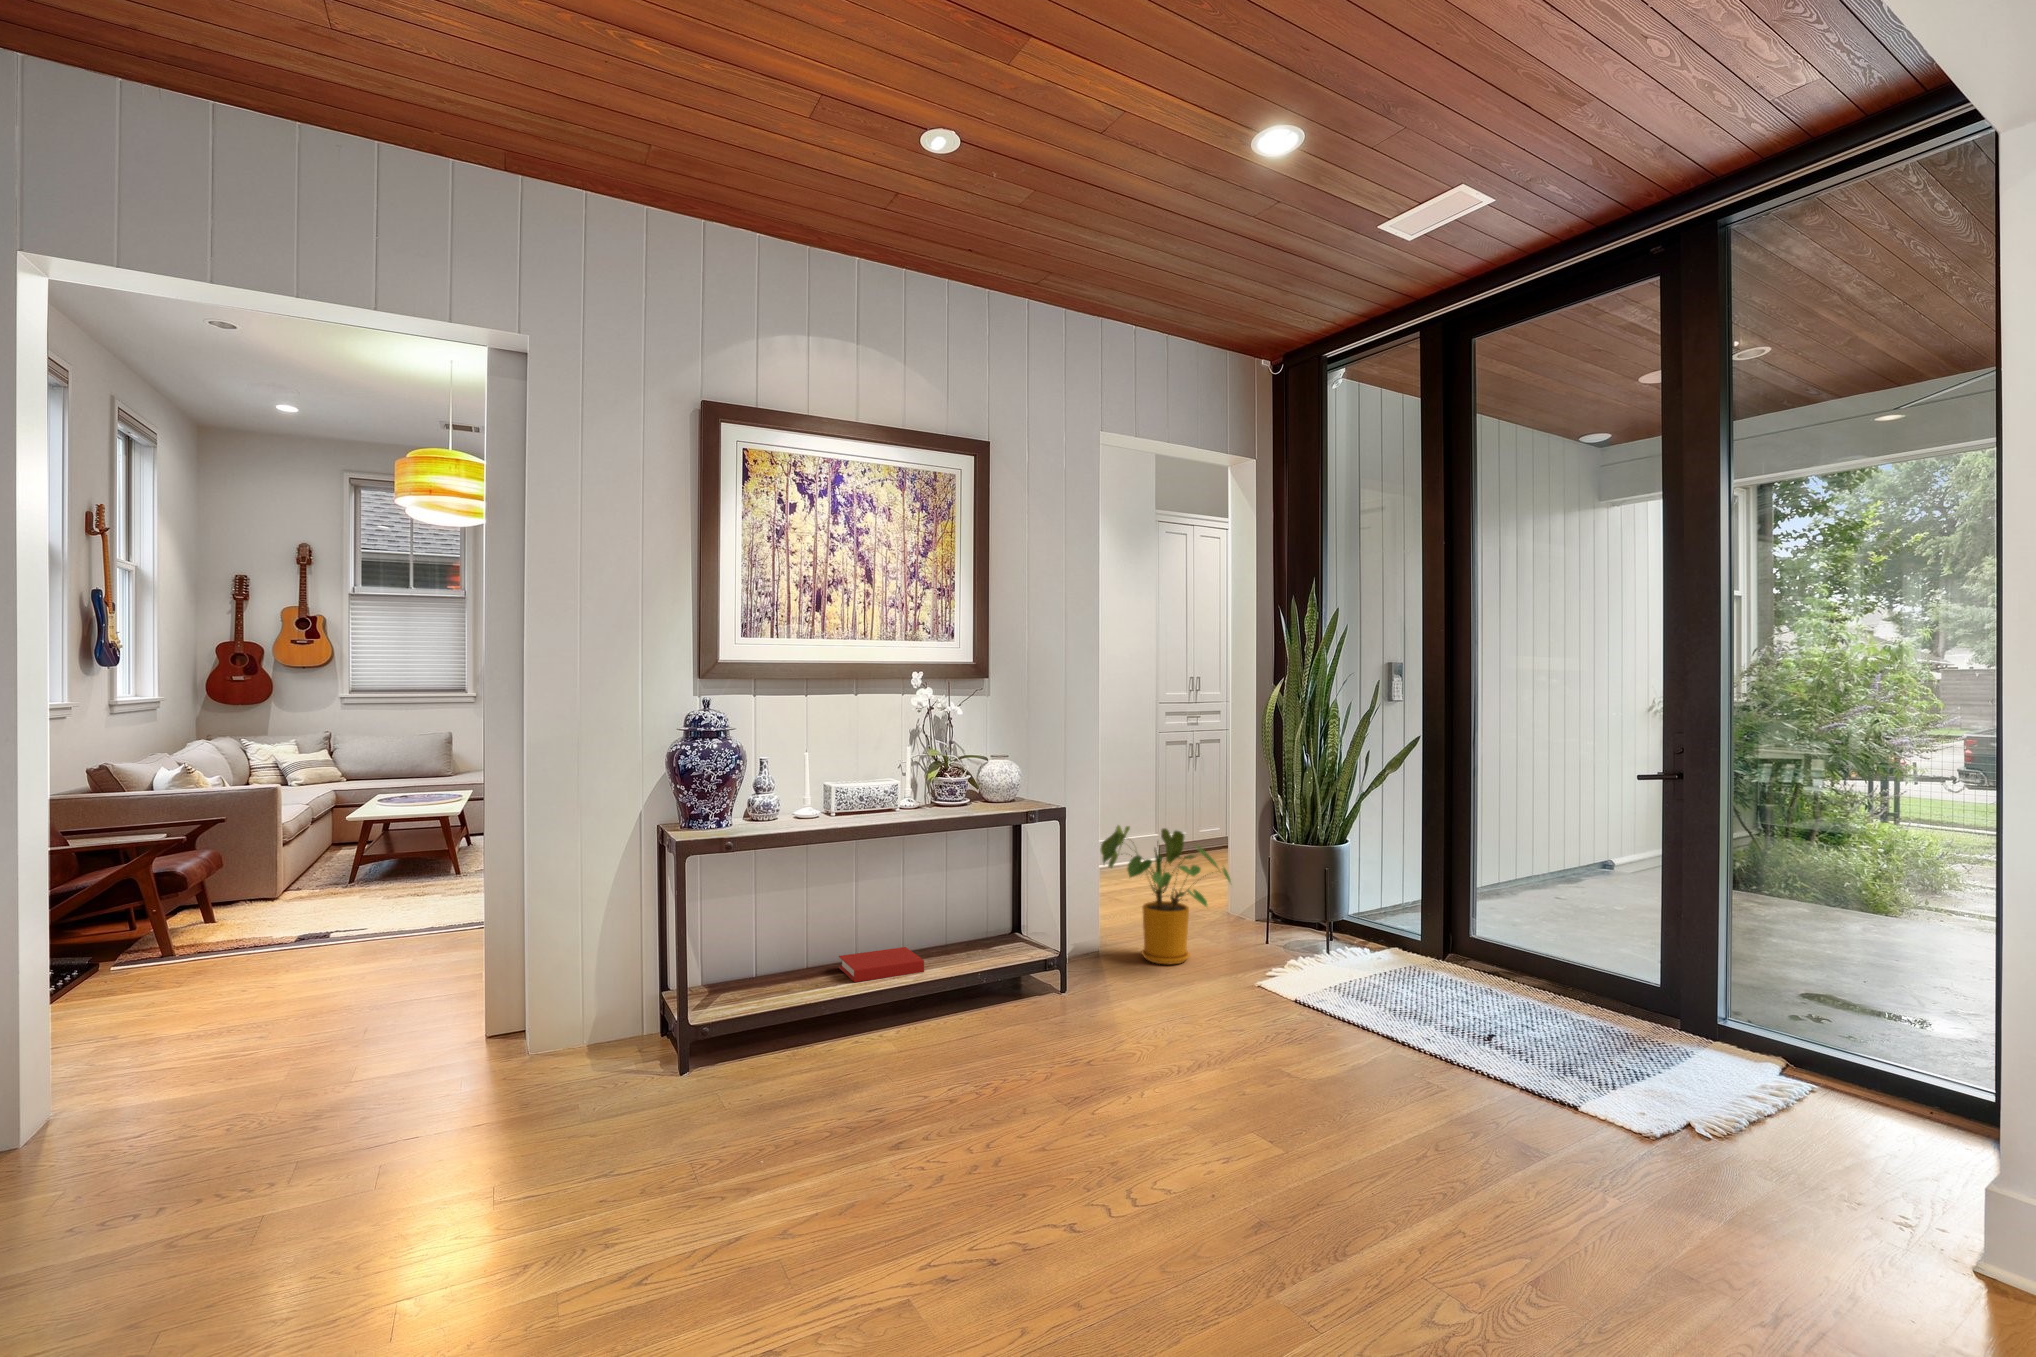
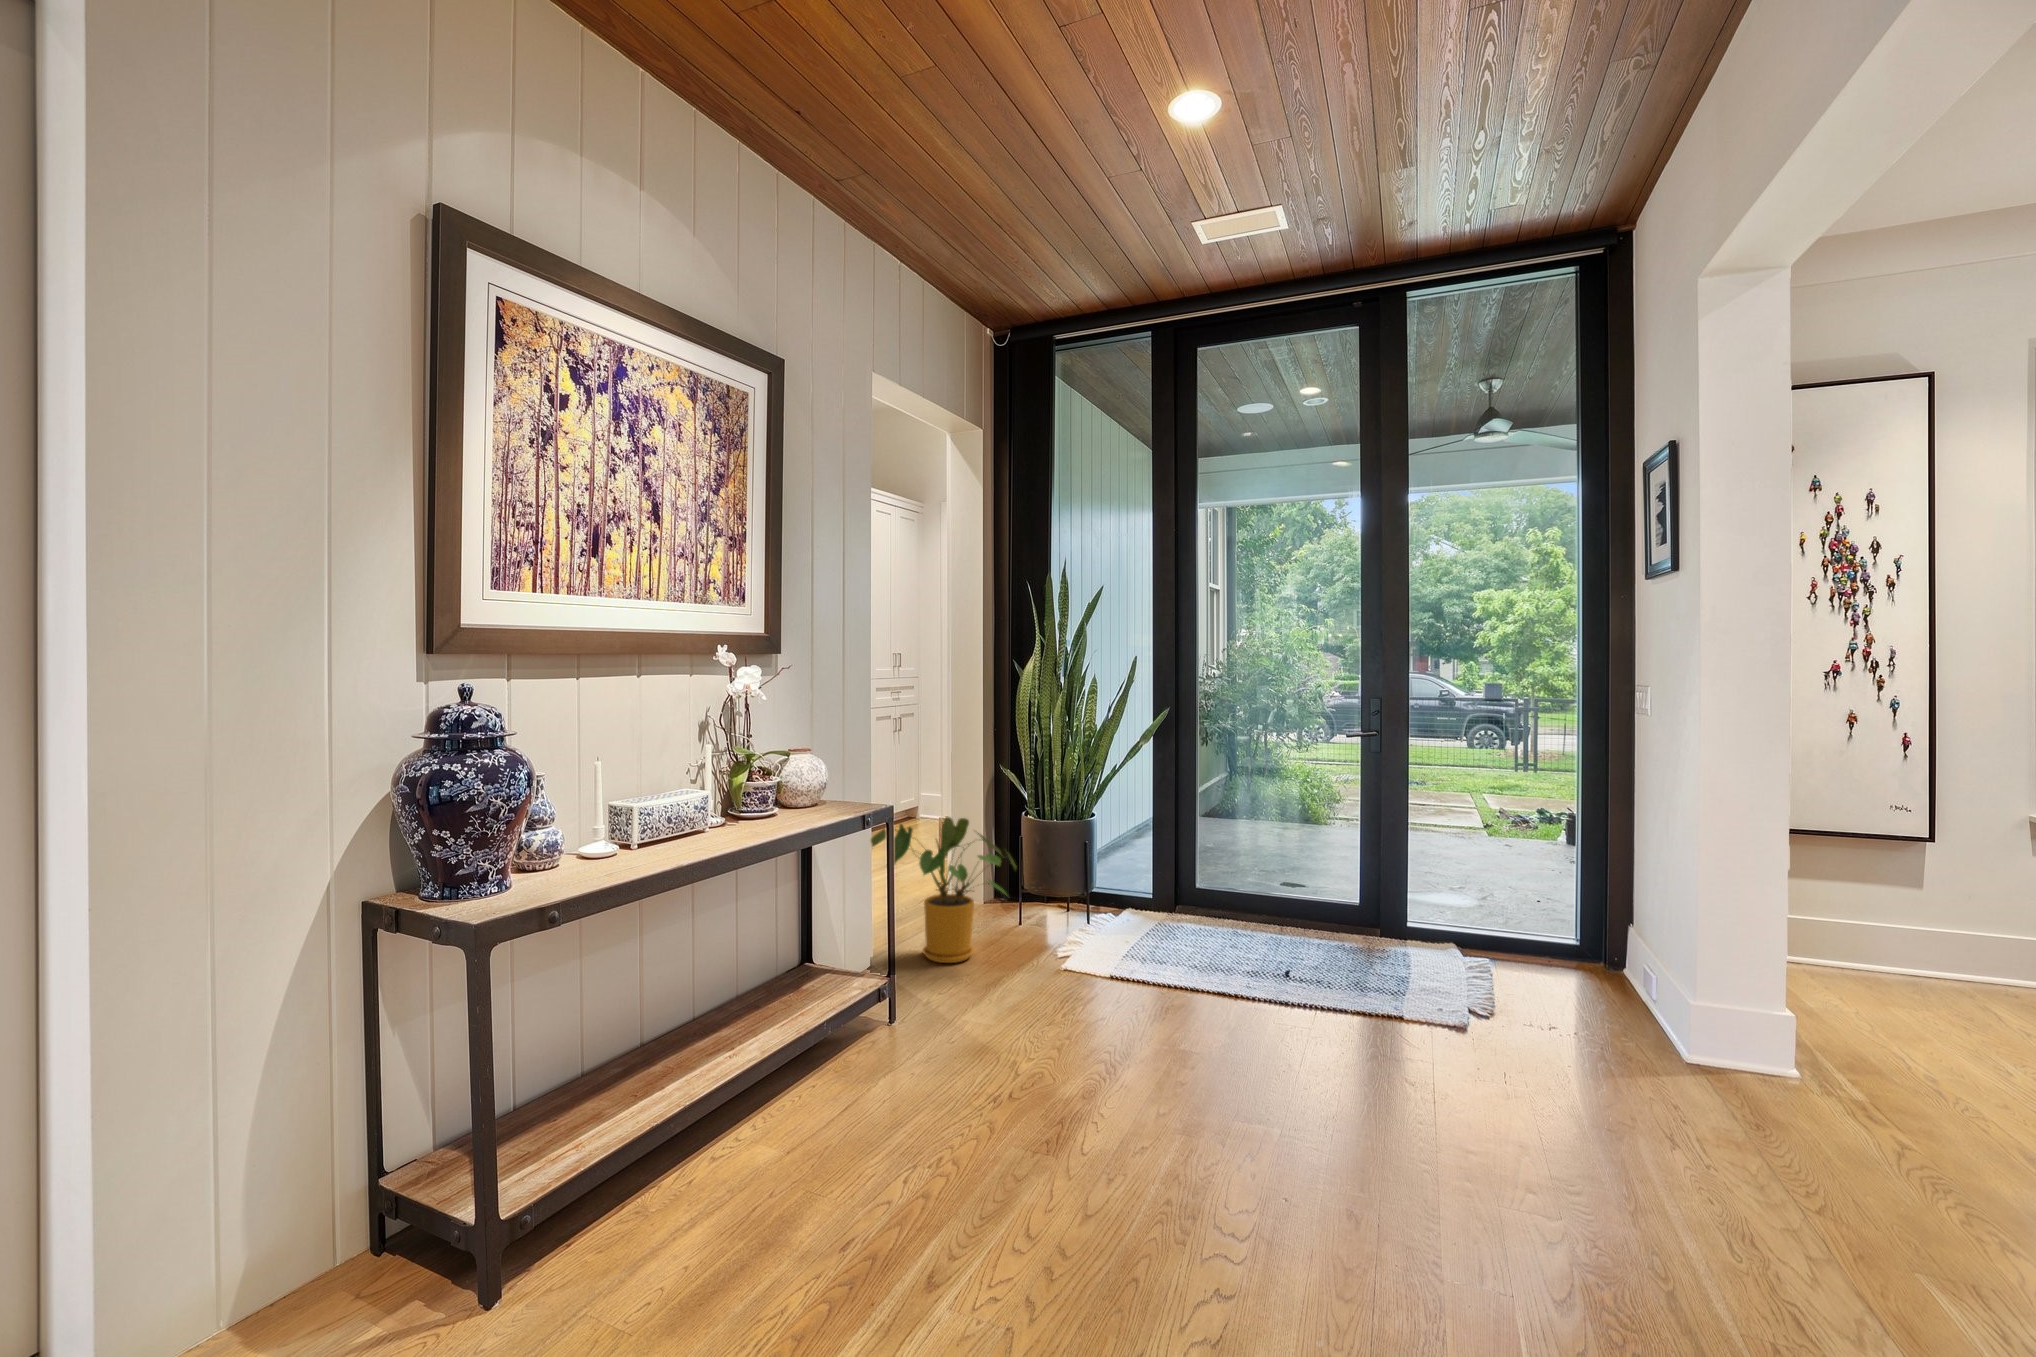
book: present [839,947,924,982] -> none [636,1007,760,1074]

